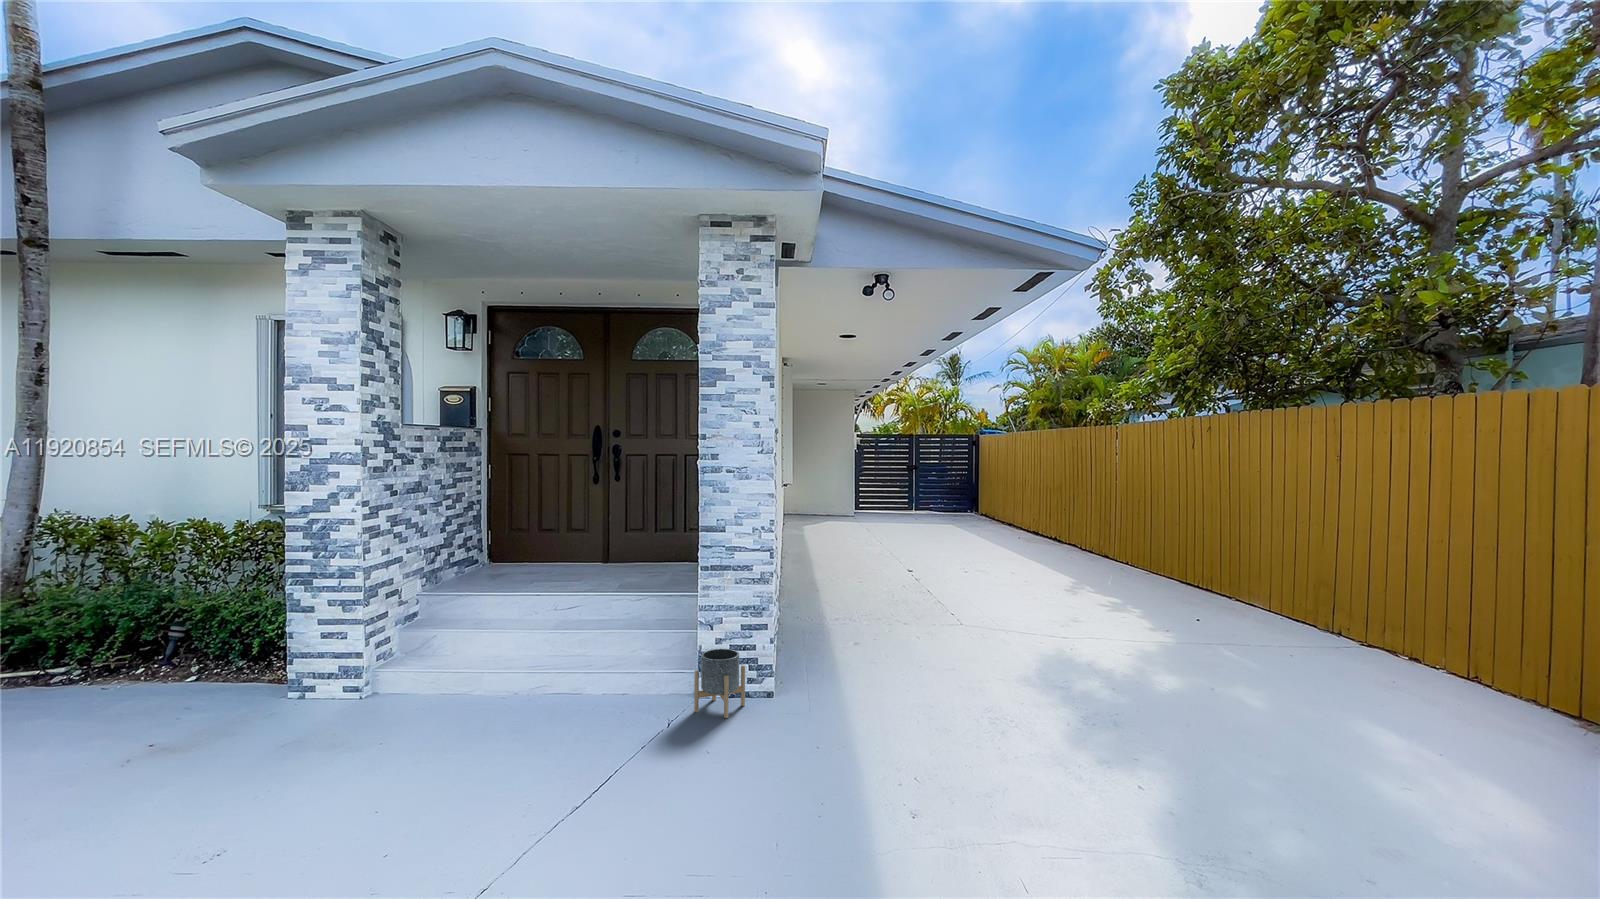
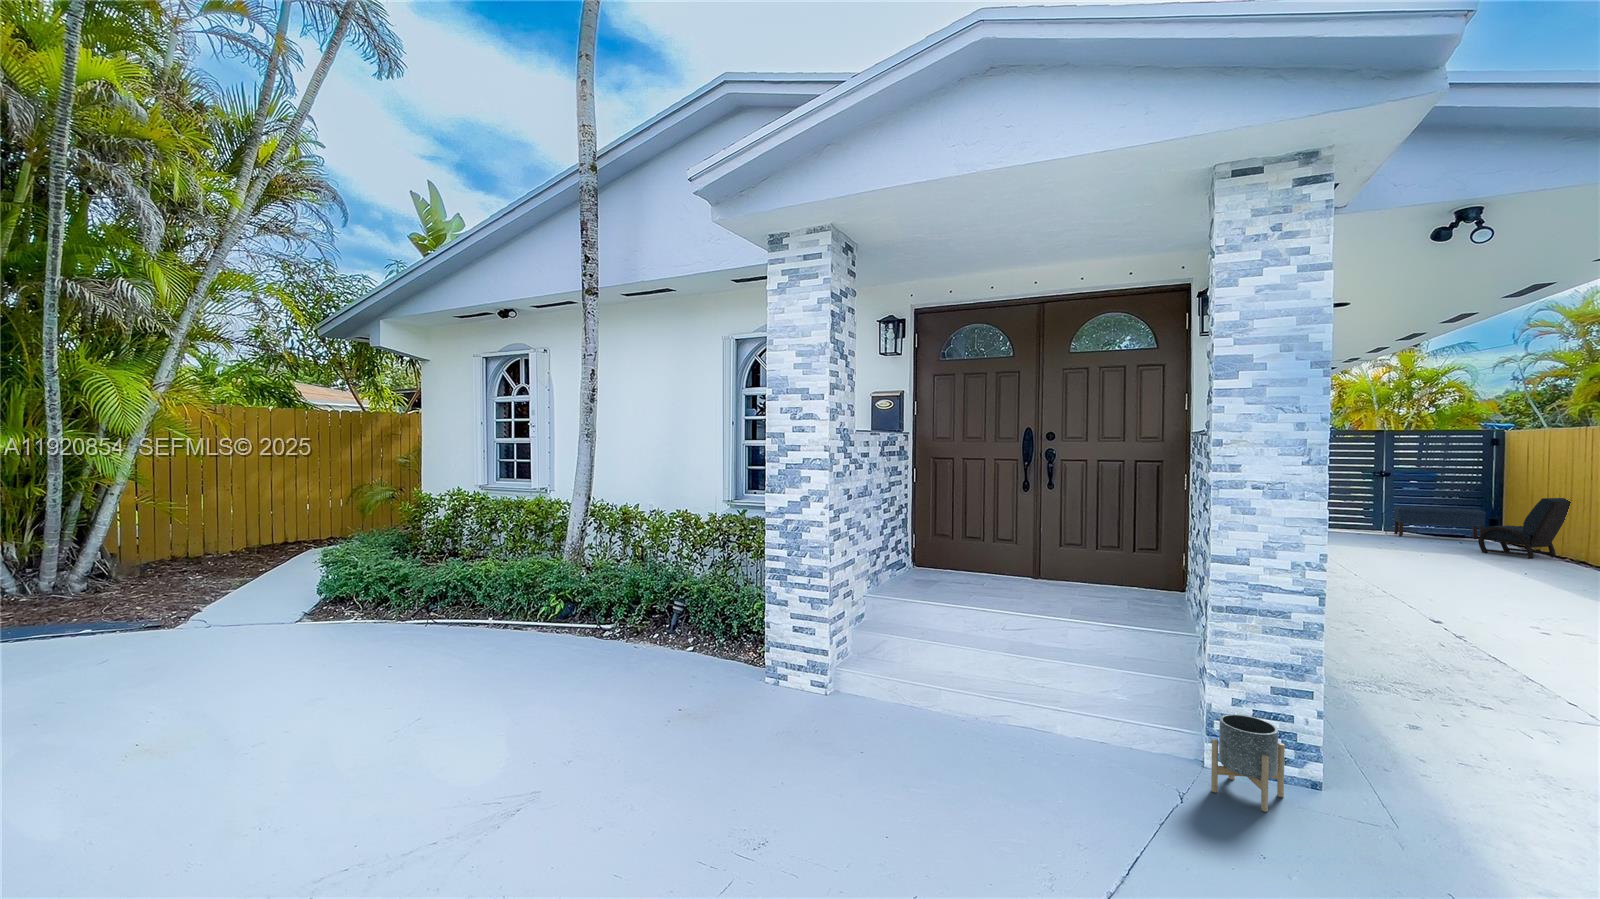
lounge chair: none [959,478,1008,521] -> present [1478,498,1571,558]
bench: none [917,488,968,511] -> present [1393,506,1486,539]

